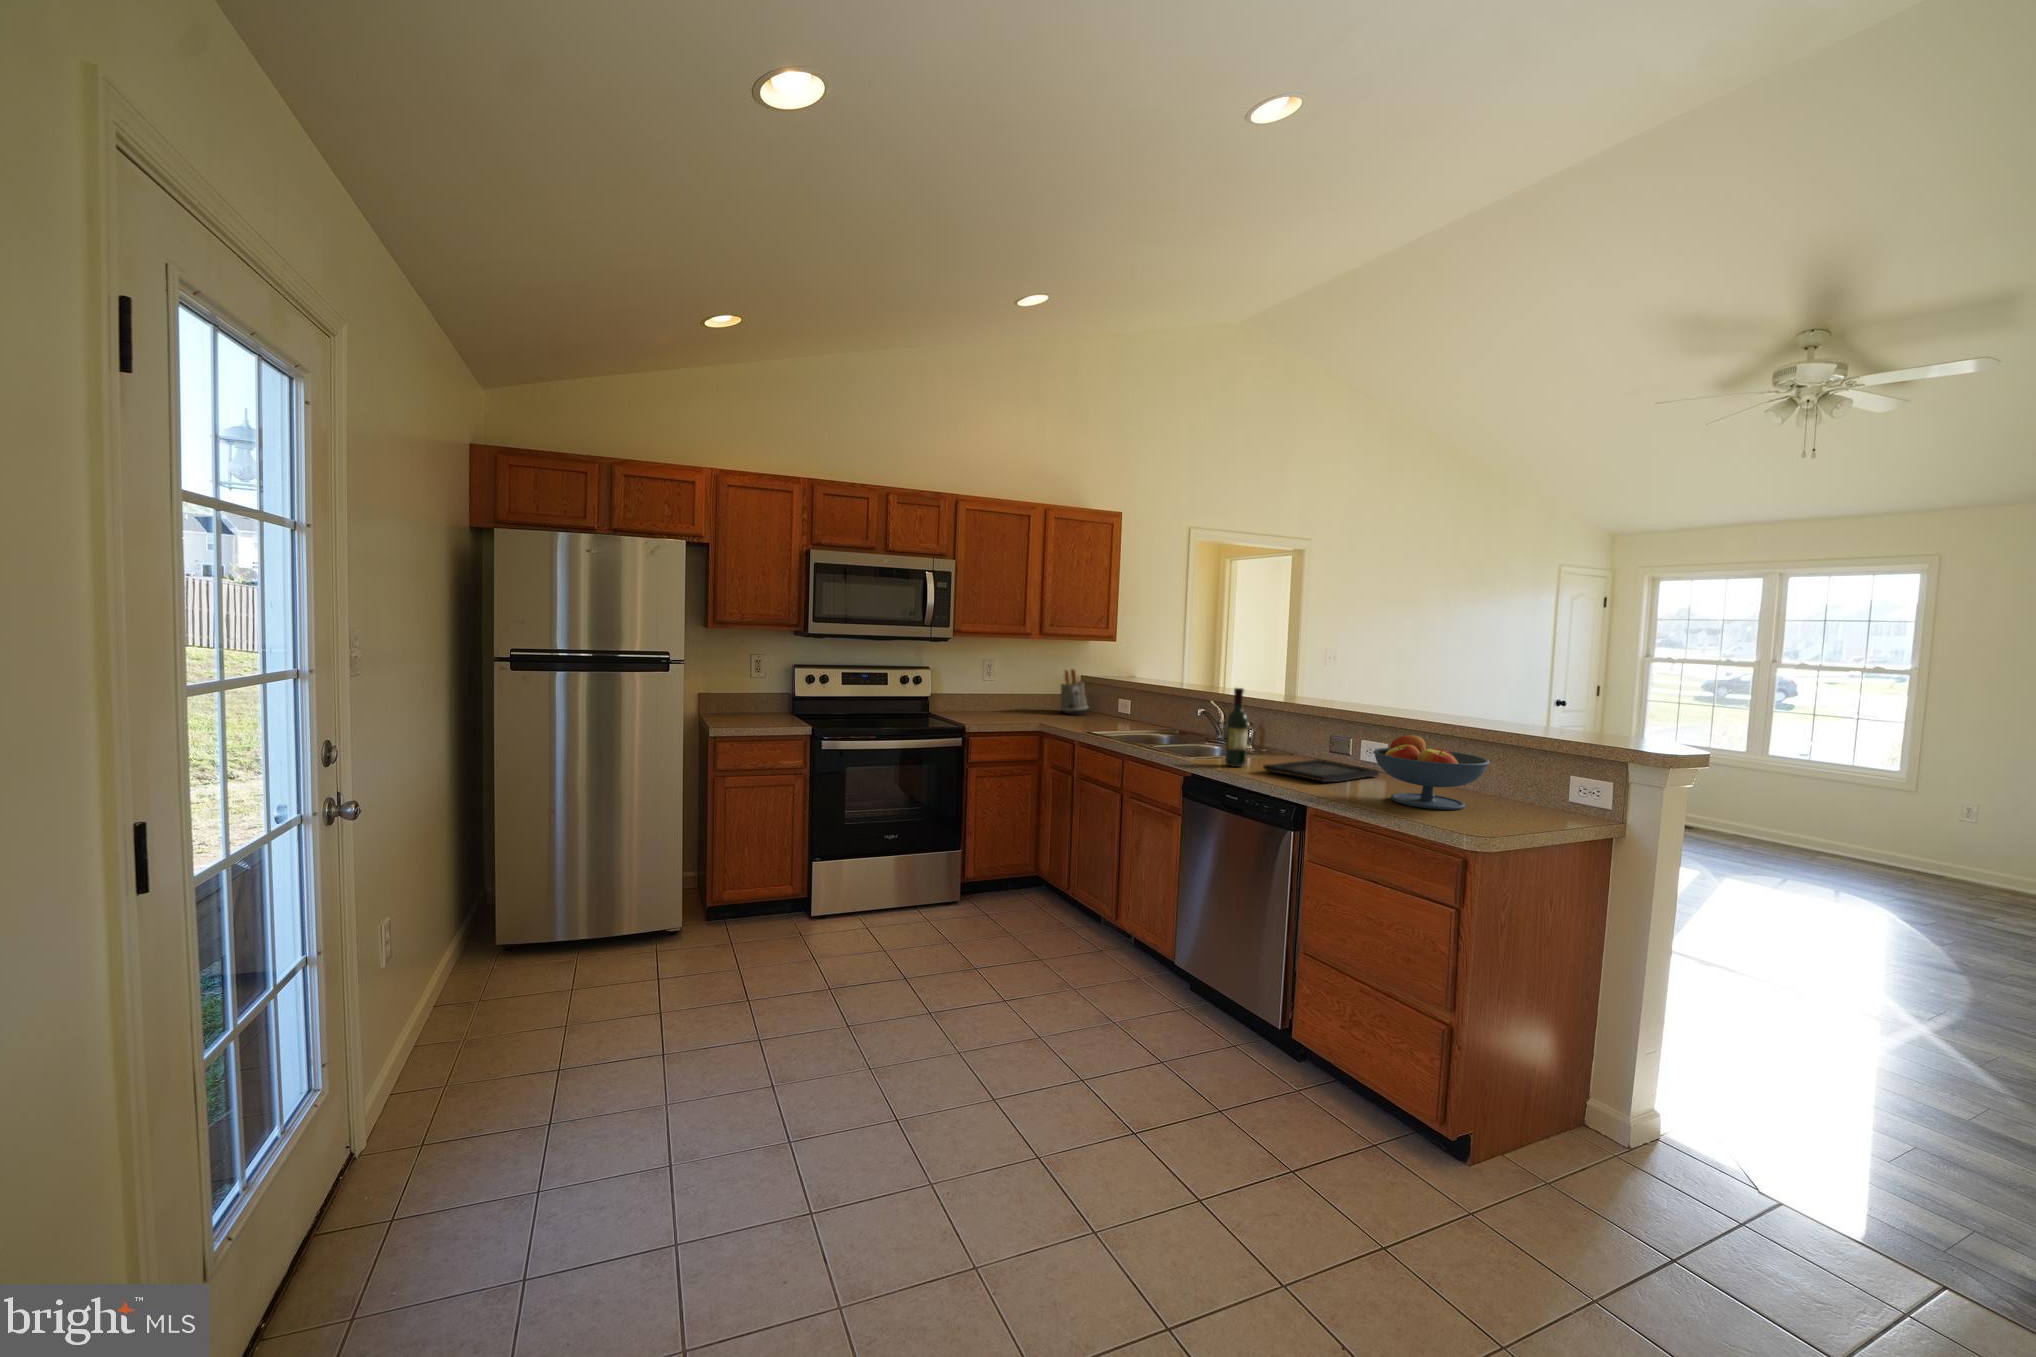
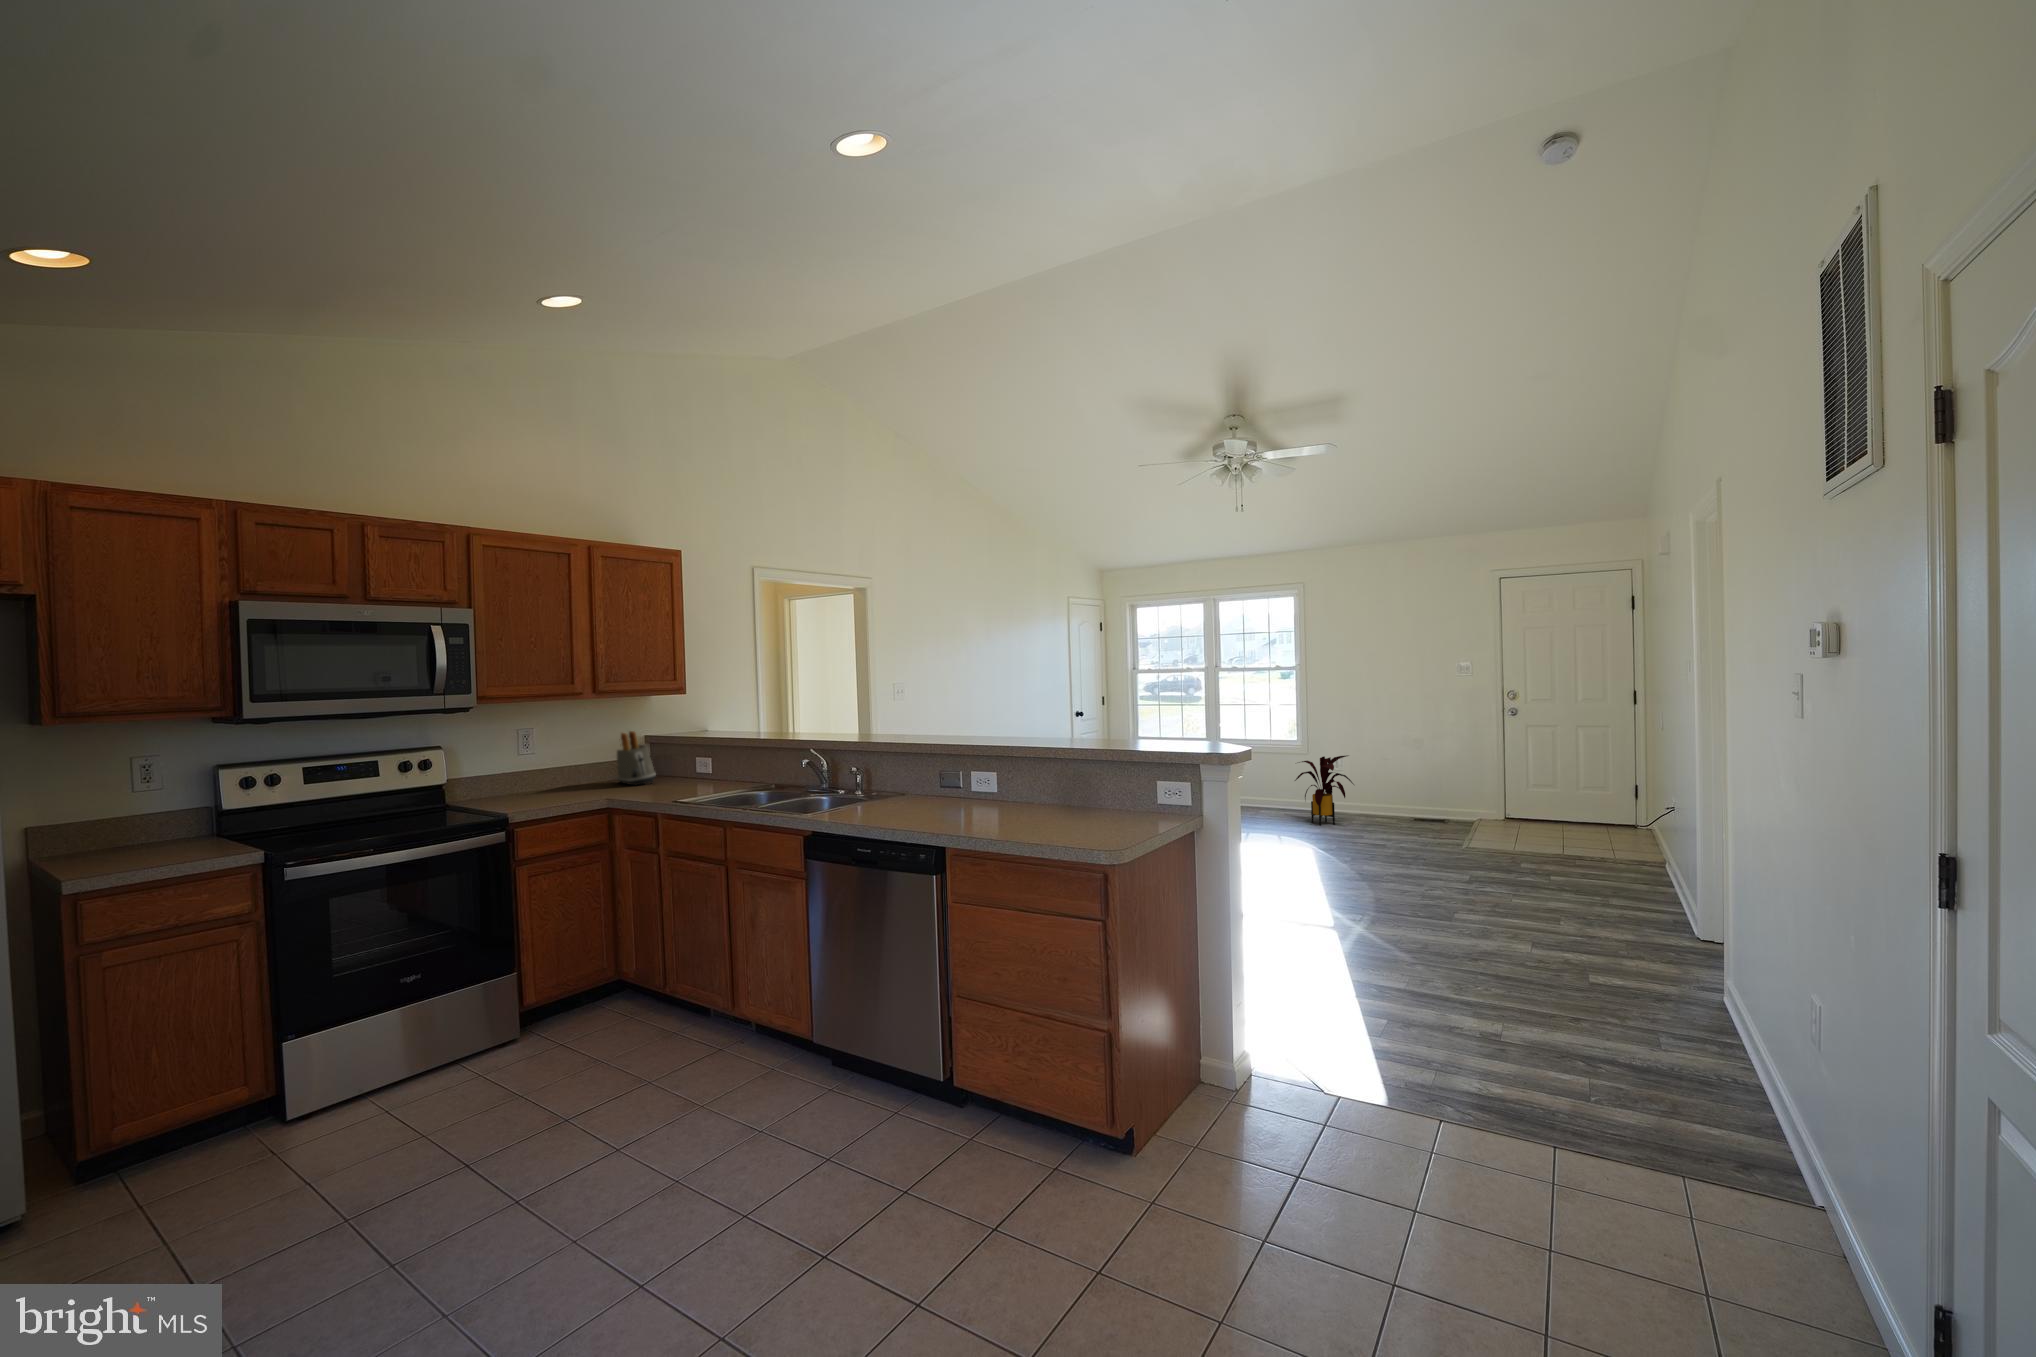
wine bottle: present [1225,688,1248,767] -> none [848,734,871,817]
fruit bowl: present [1373,734,1489,810] -> none [1001,762,1097,828]
tray: present [1263,759,1379,782] -> none [891,797,995,818]
house plant: none [1874,789,1994,883] -> present [1295,755,1353,825]

